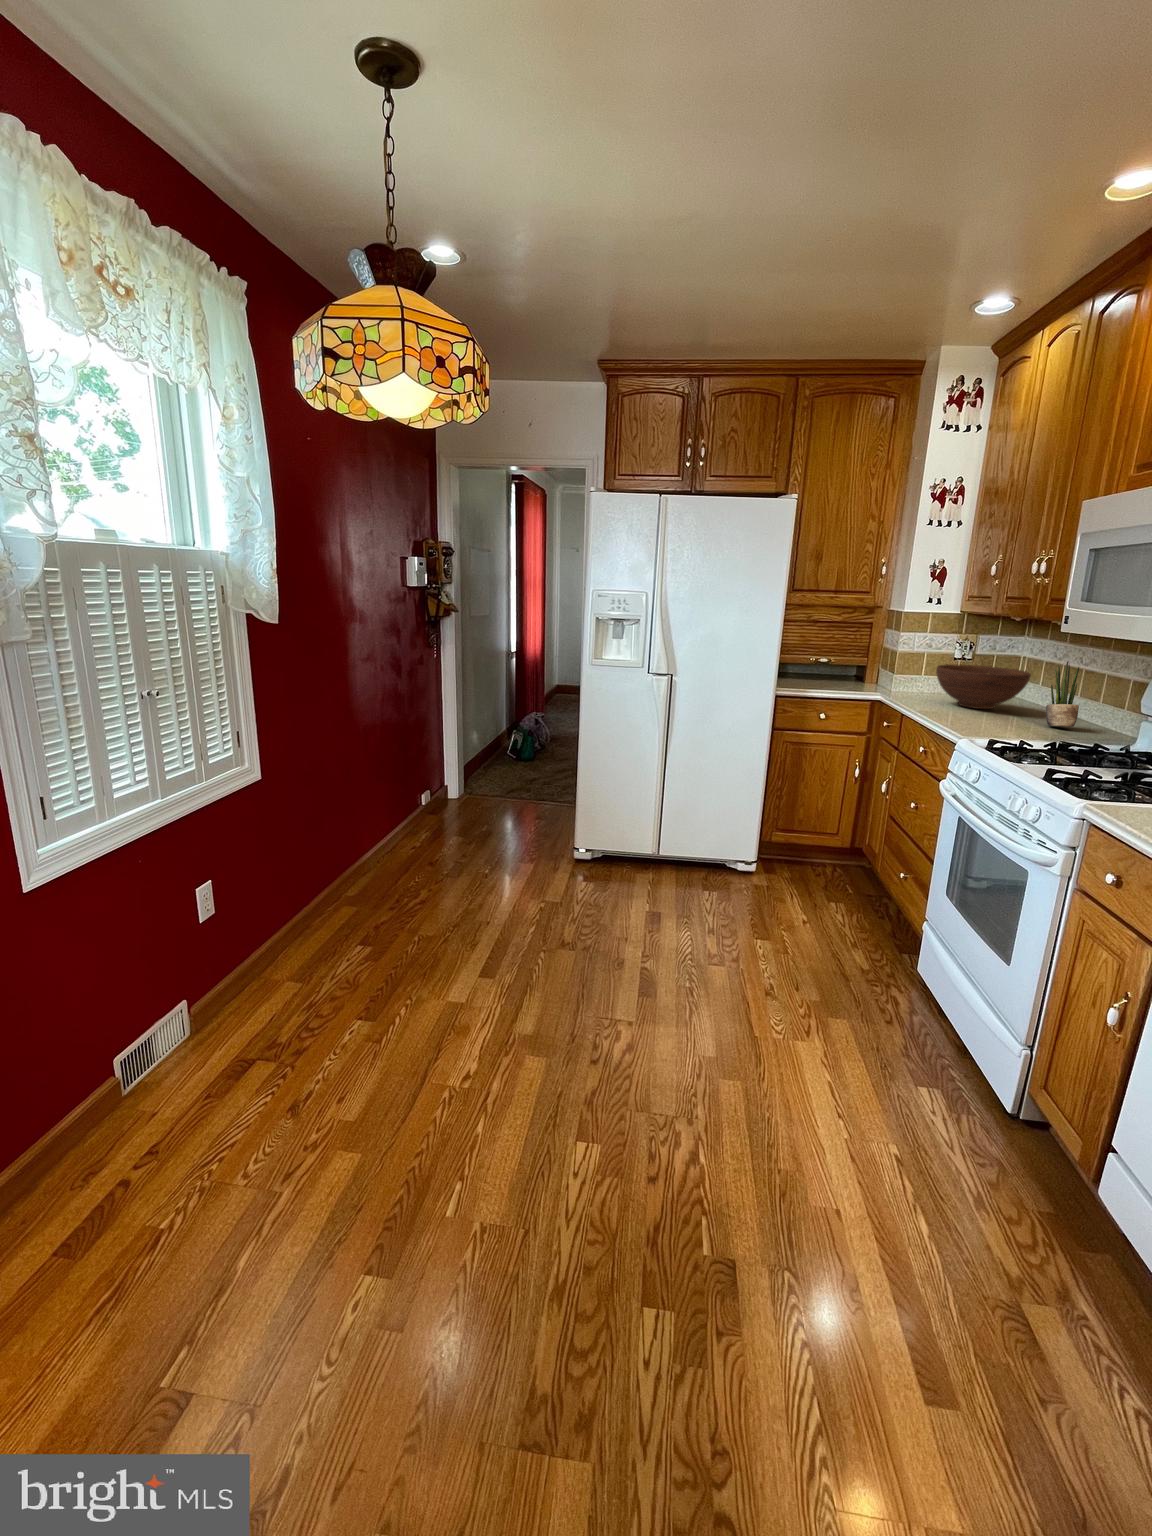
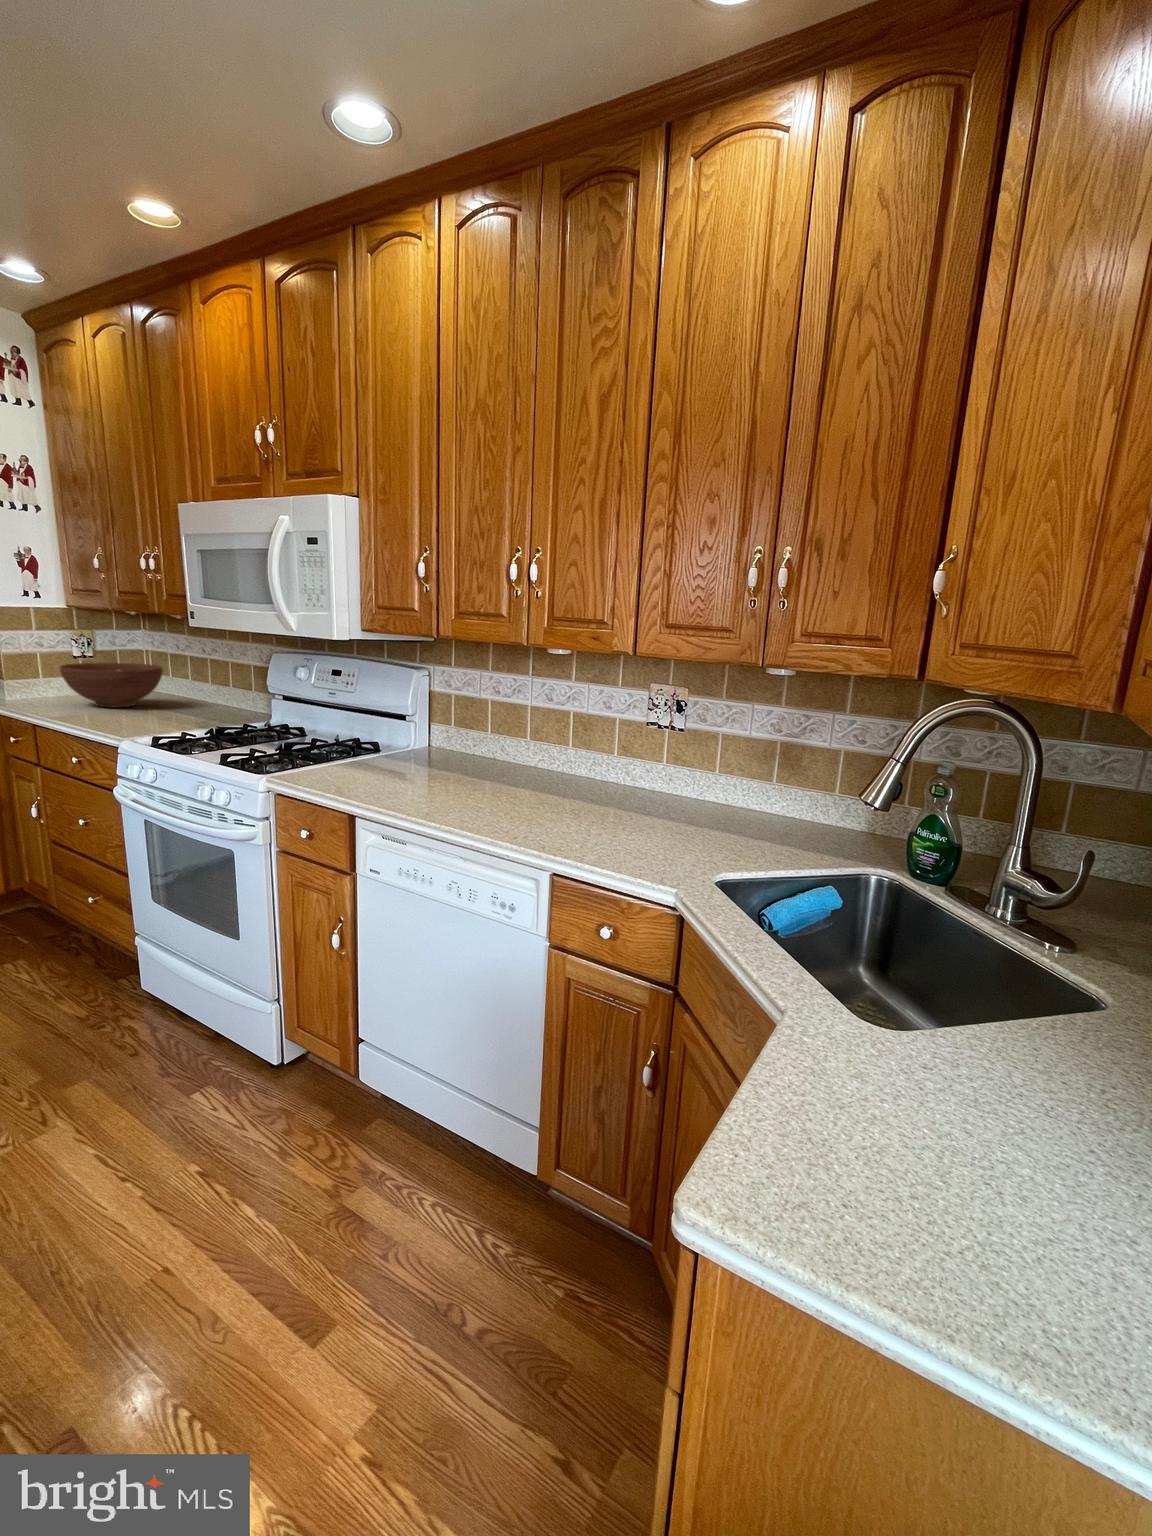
potted plant: present [1046,662,1079,727] -> none [186,653,217,715]

